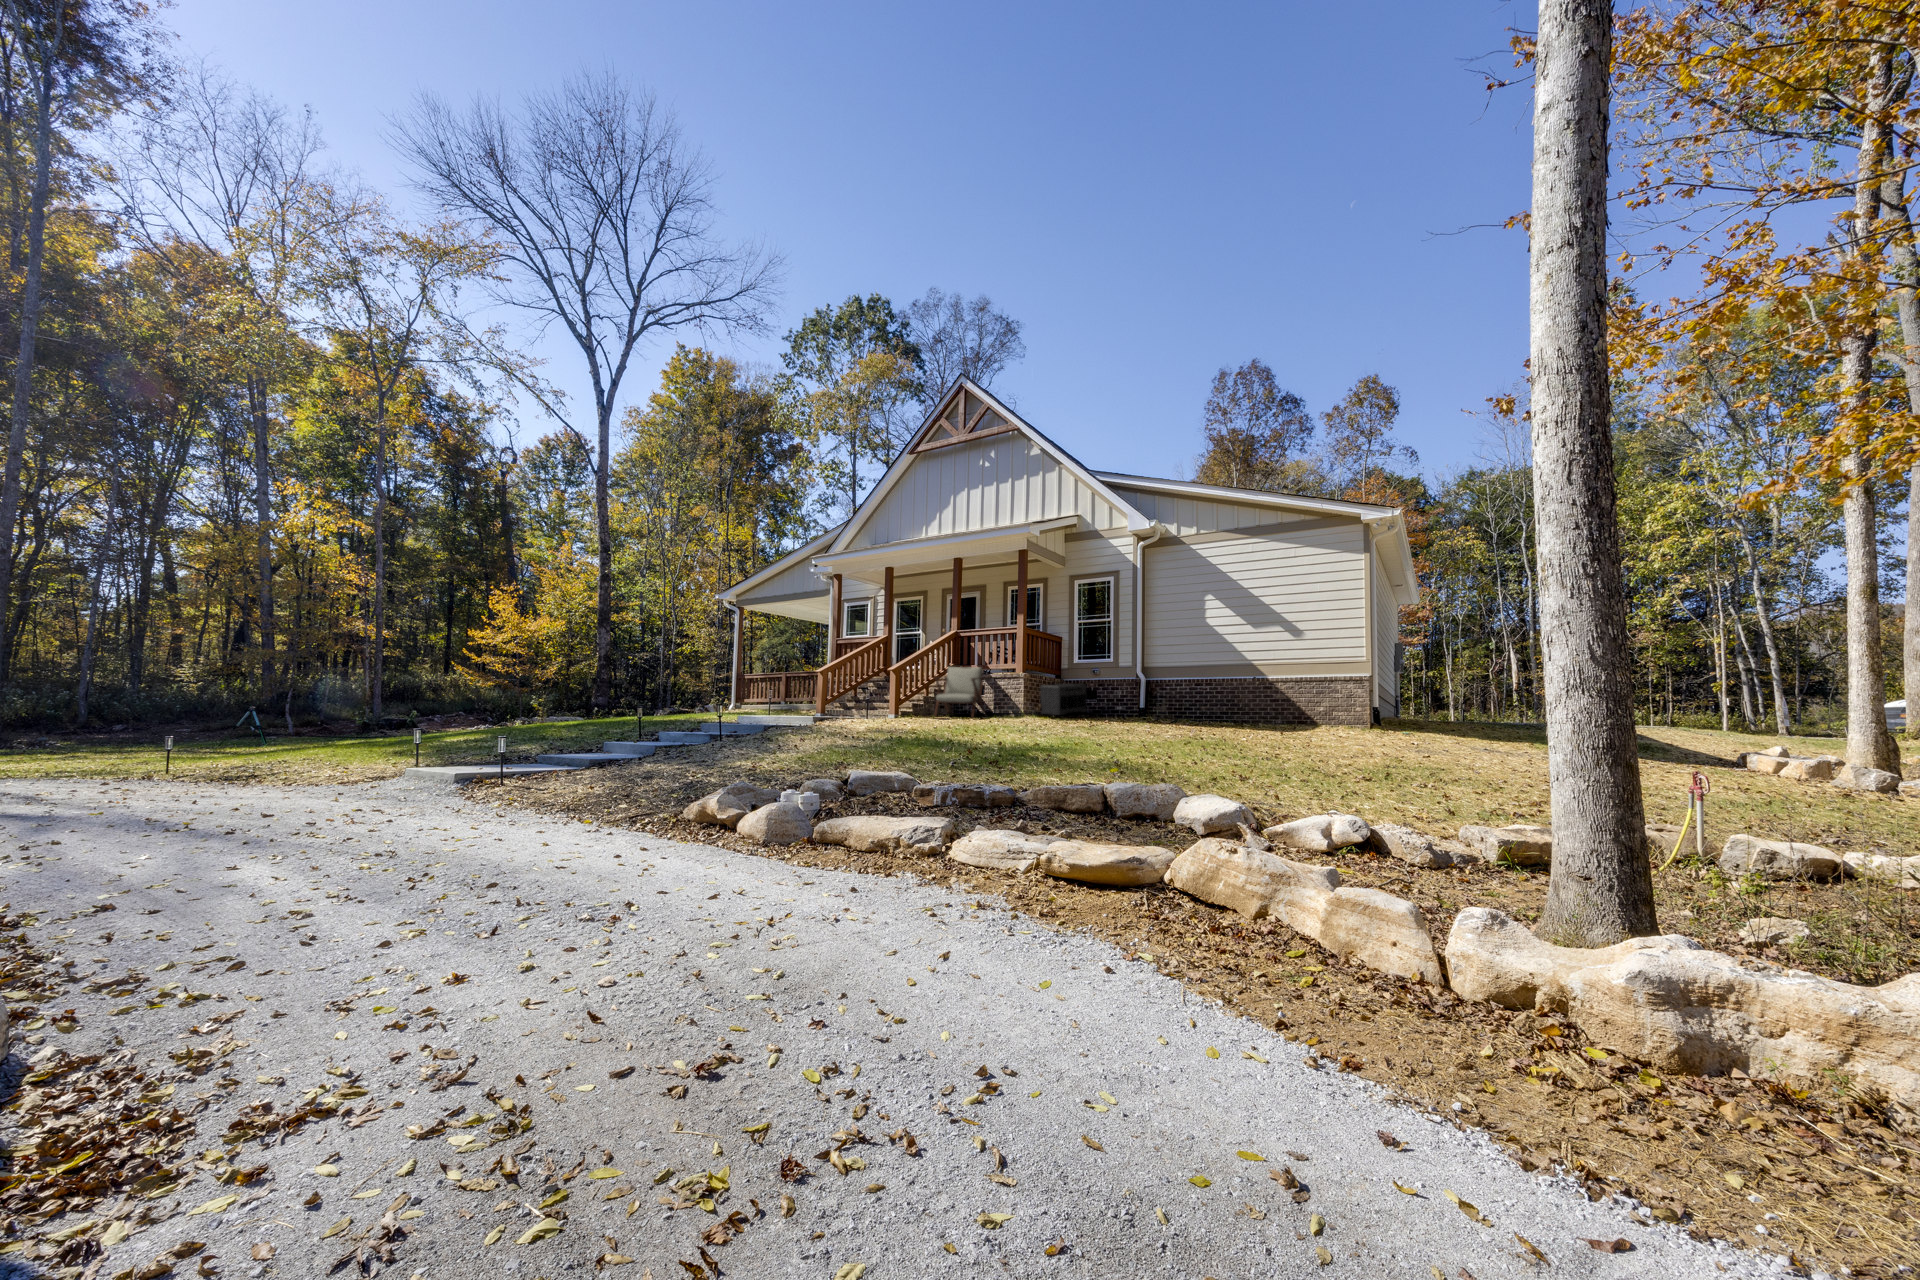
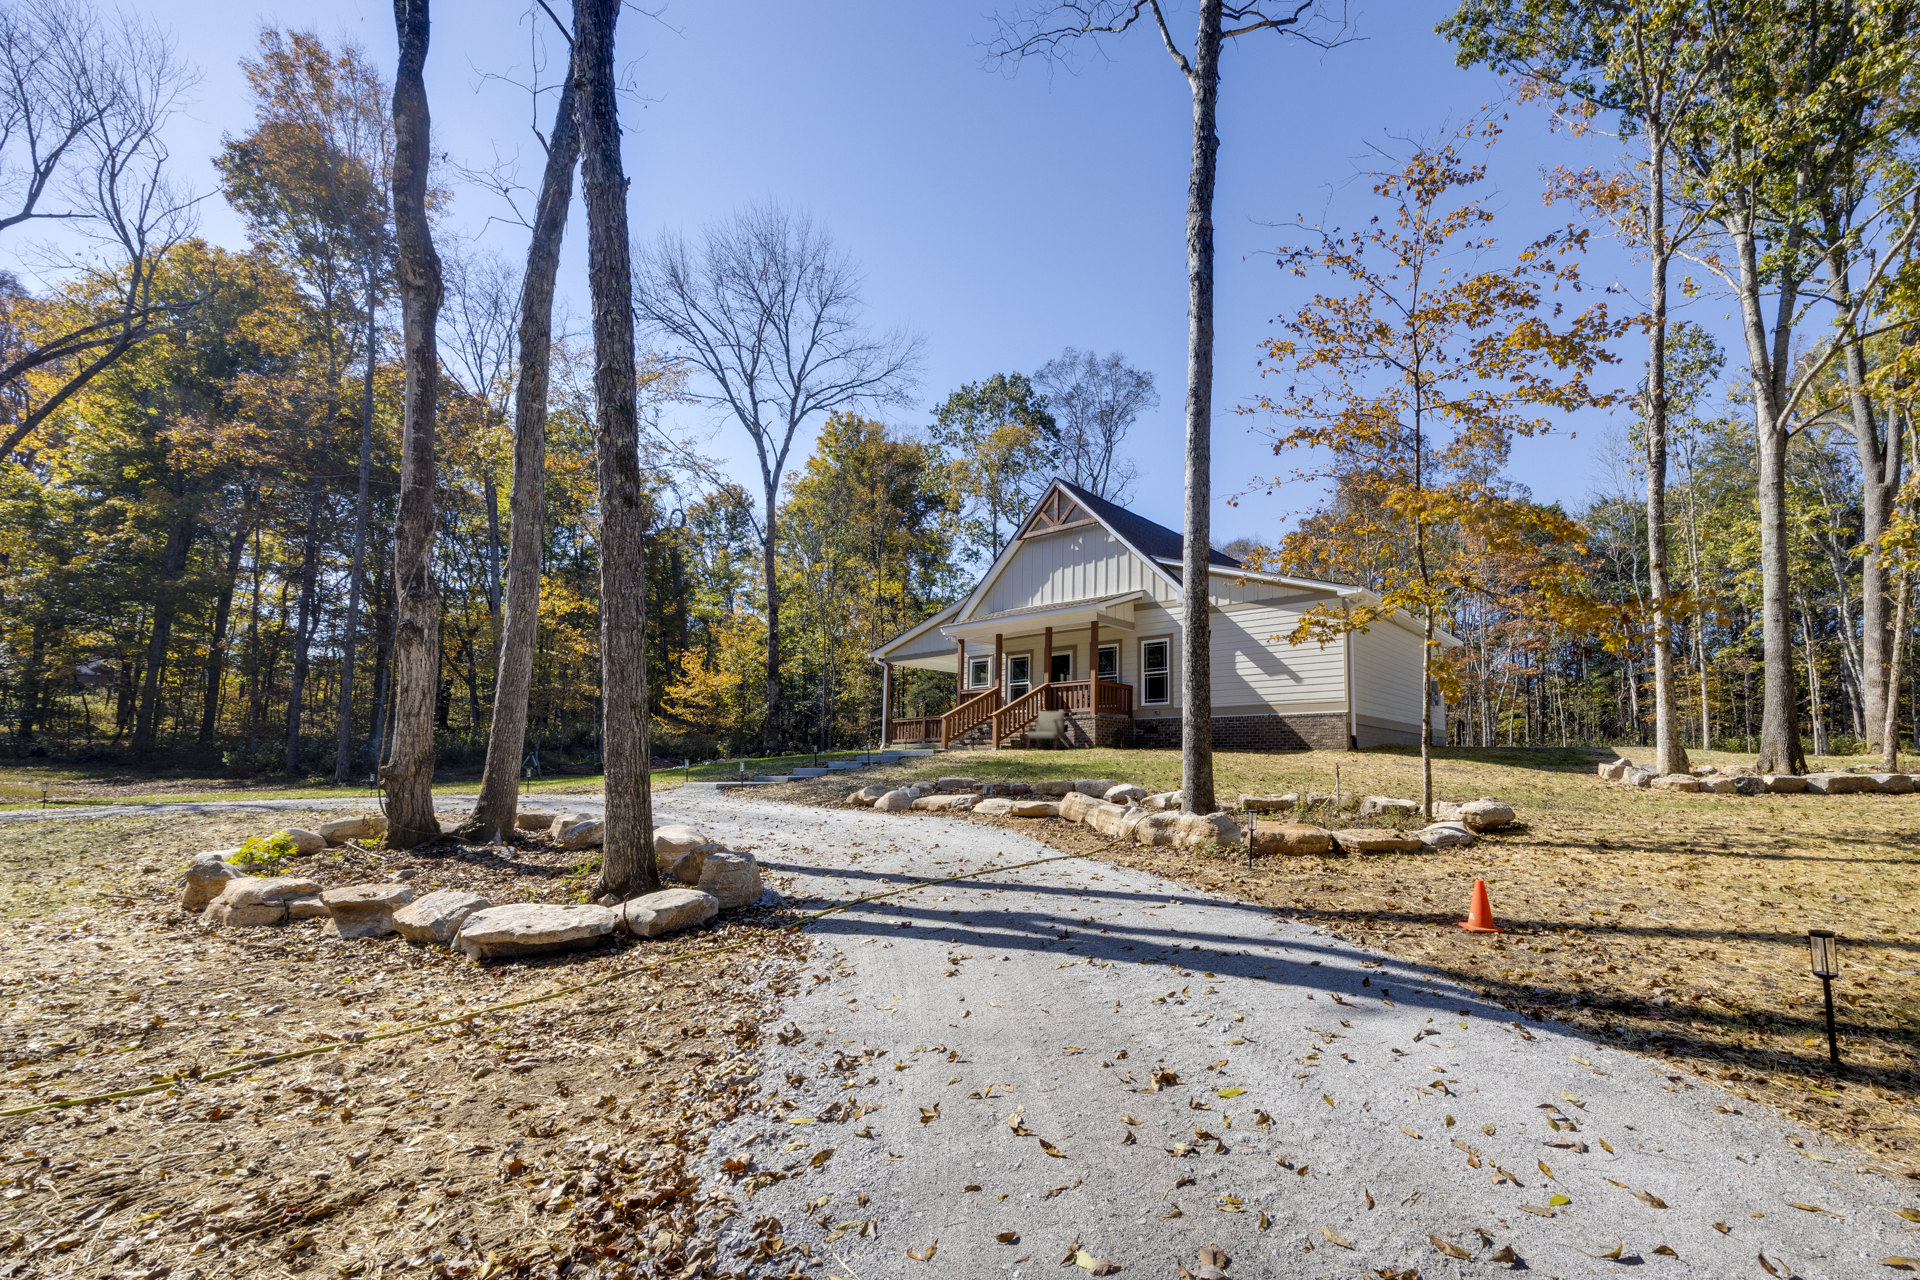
bench: present [1040,684,1086,715] -> none [1111,725,1151,749]

